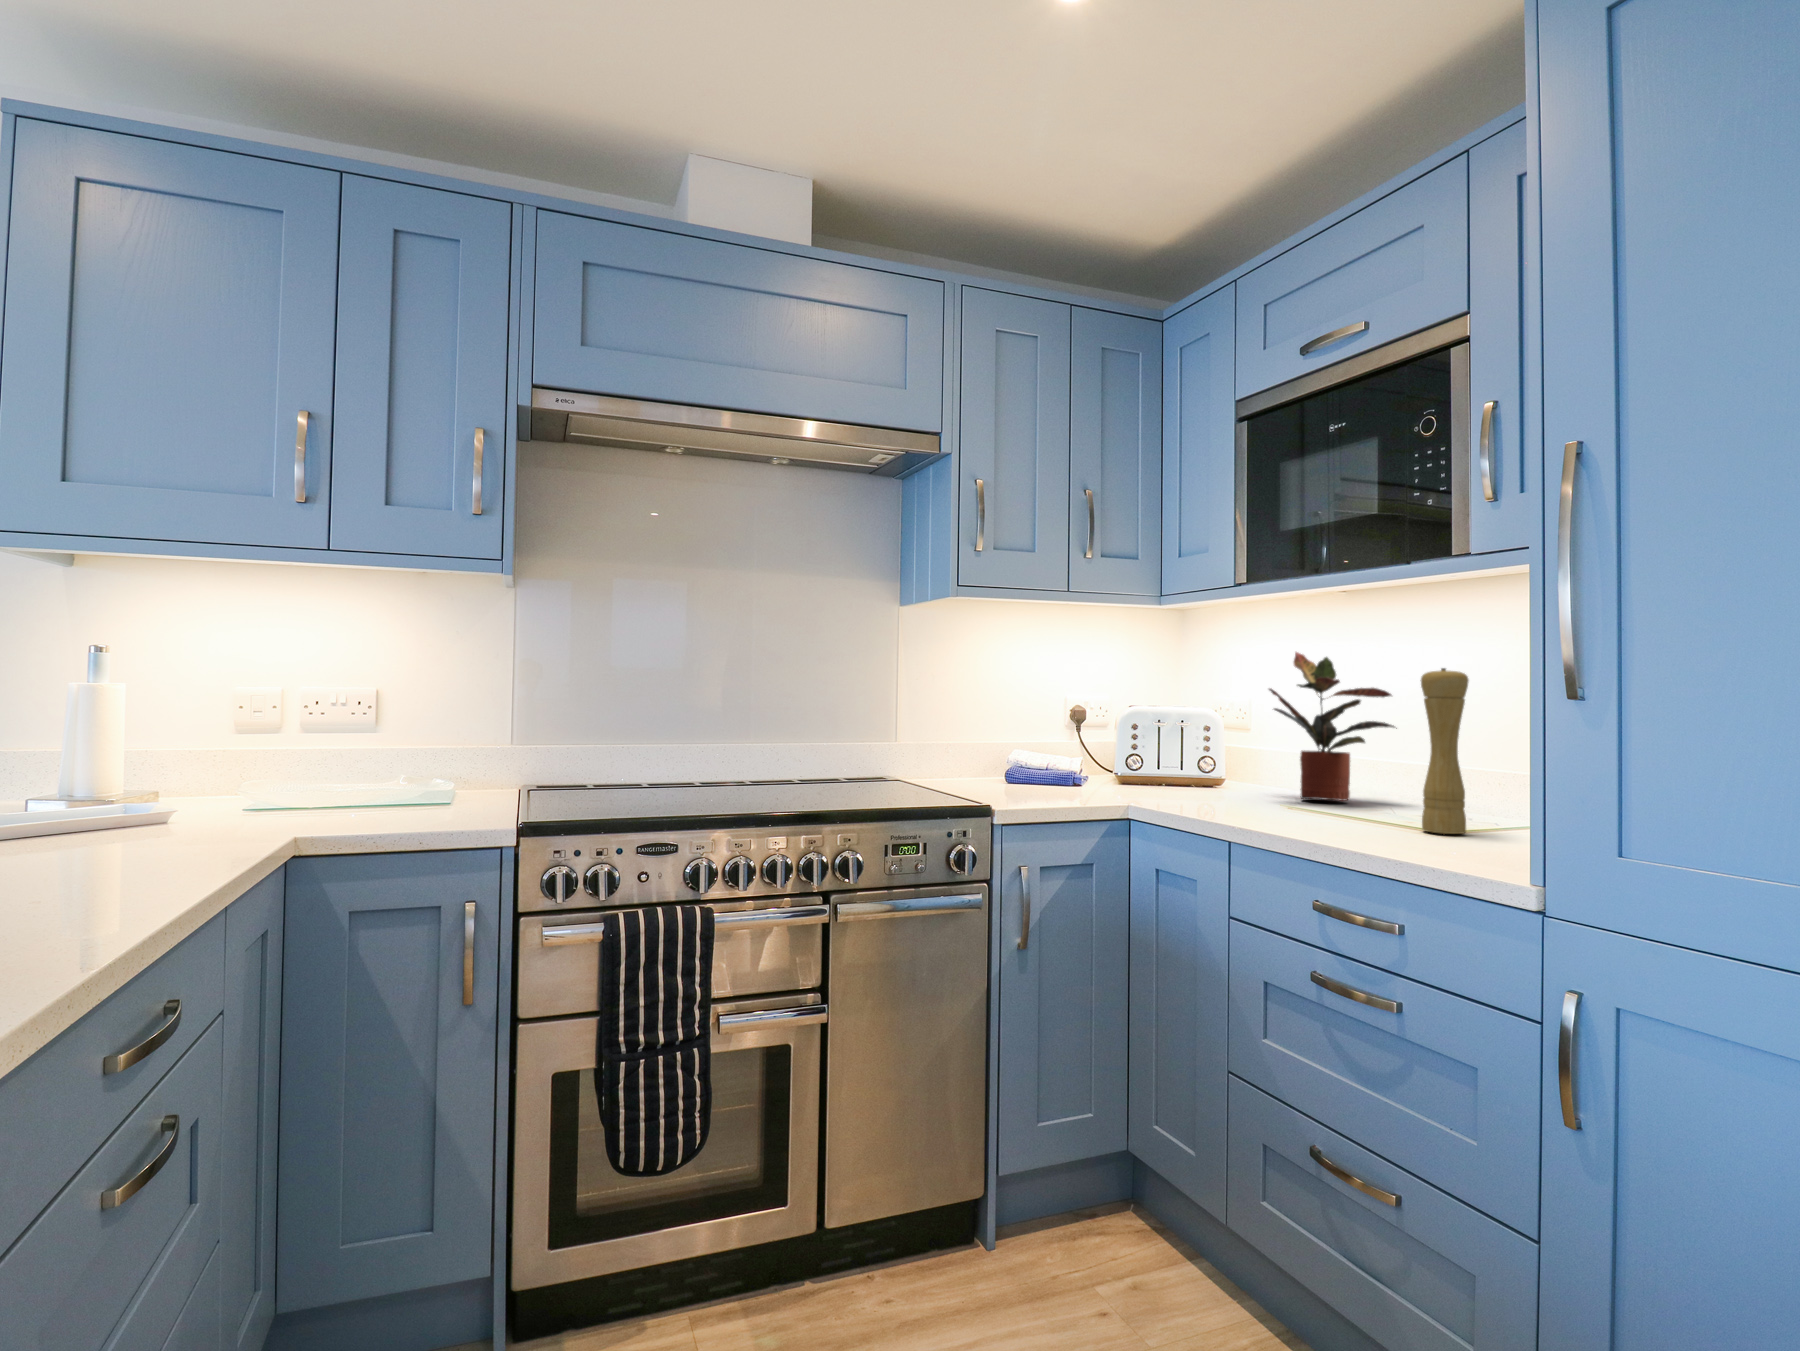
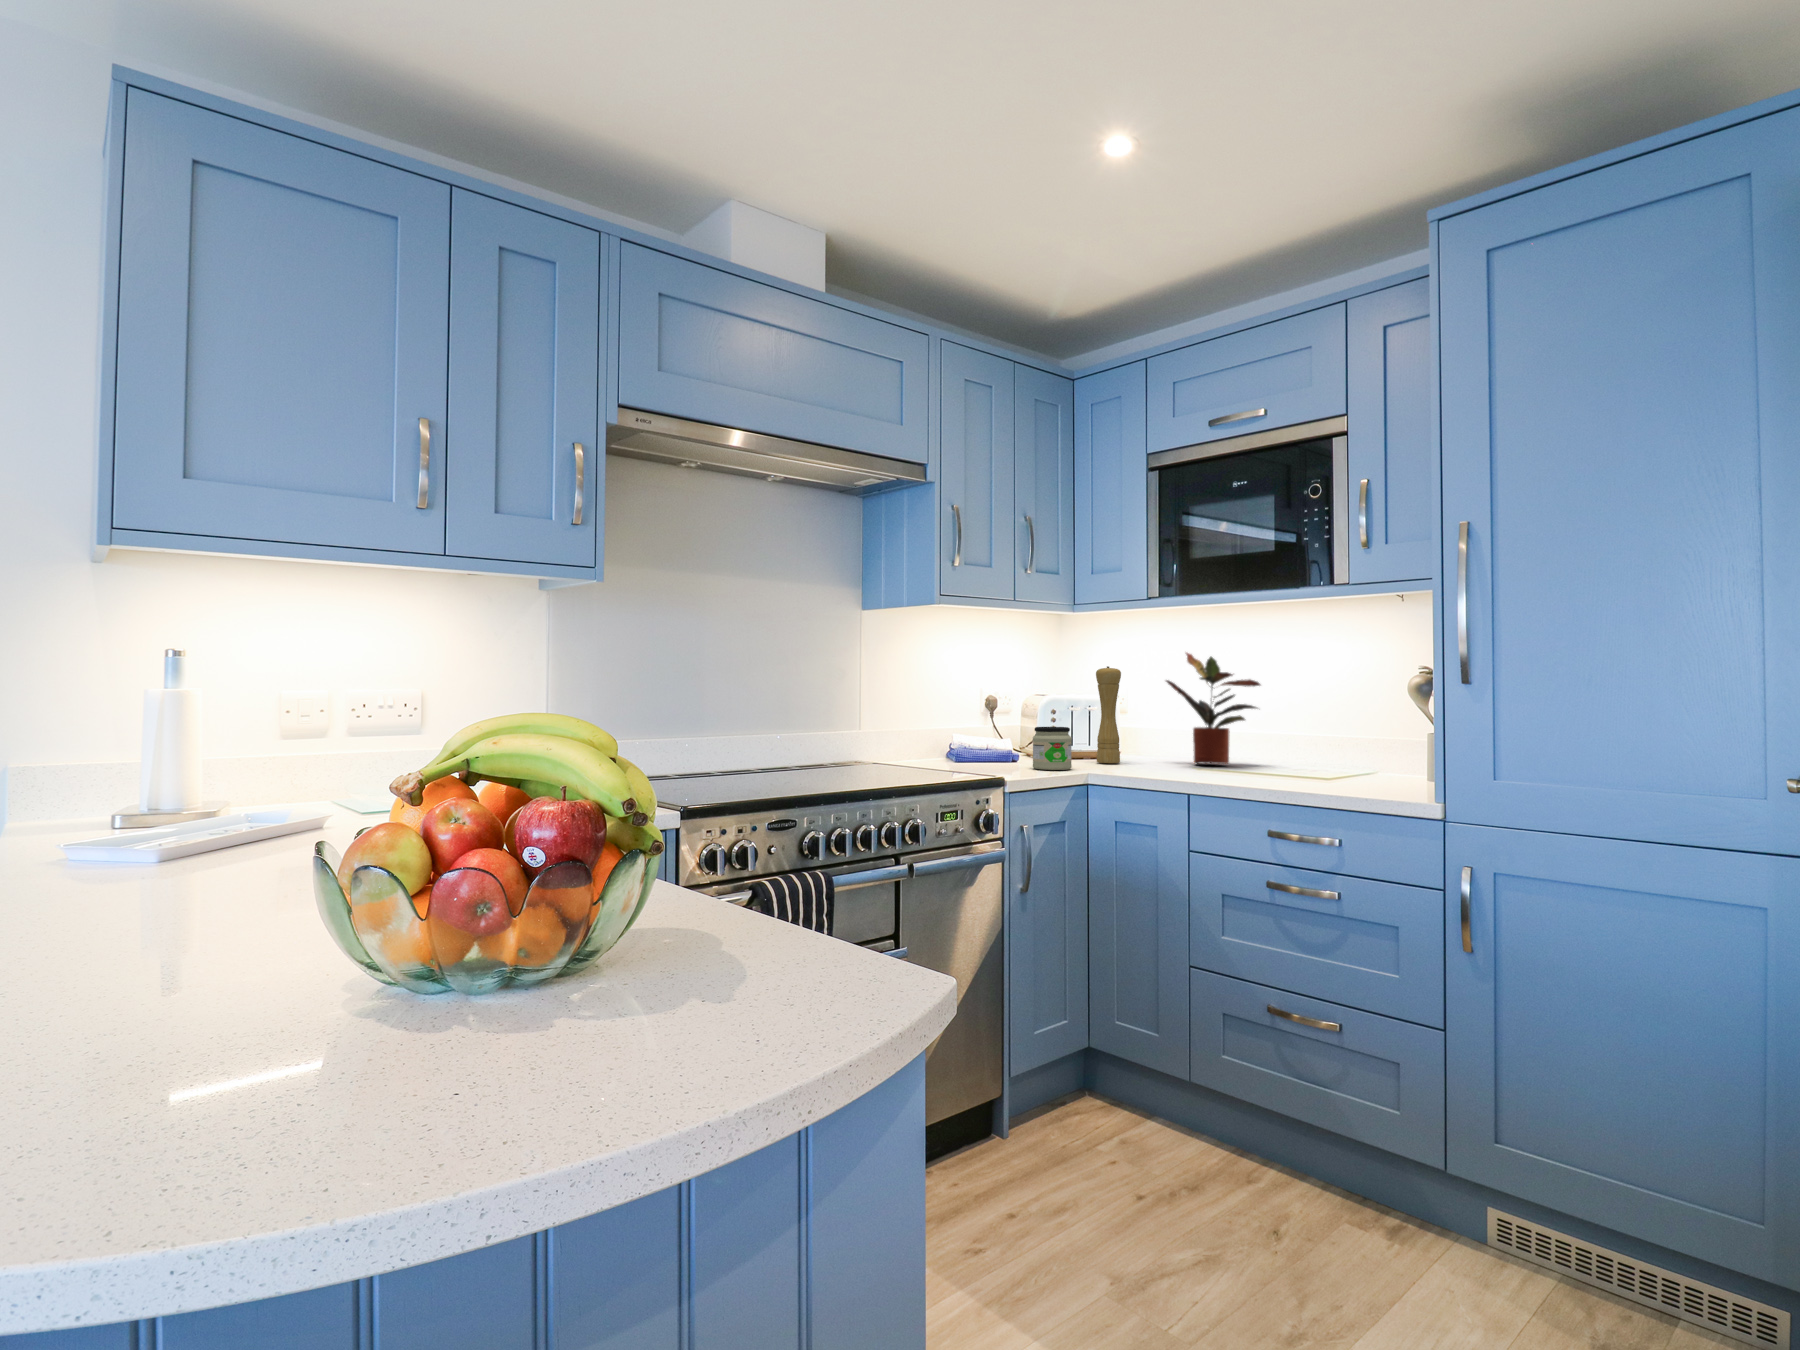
pepper mill: present [1421,668,1469,834] -> present [1096,666,1121,763]
jar: none [1067,744,1116,798] -> present [1033,727,1072,770]

